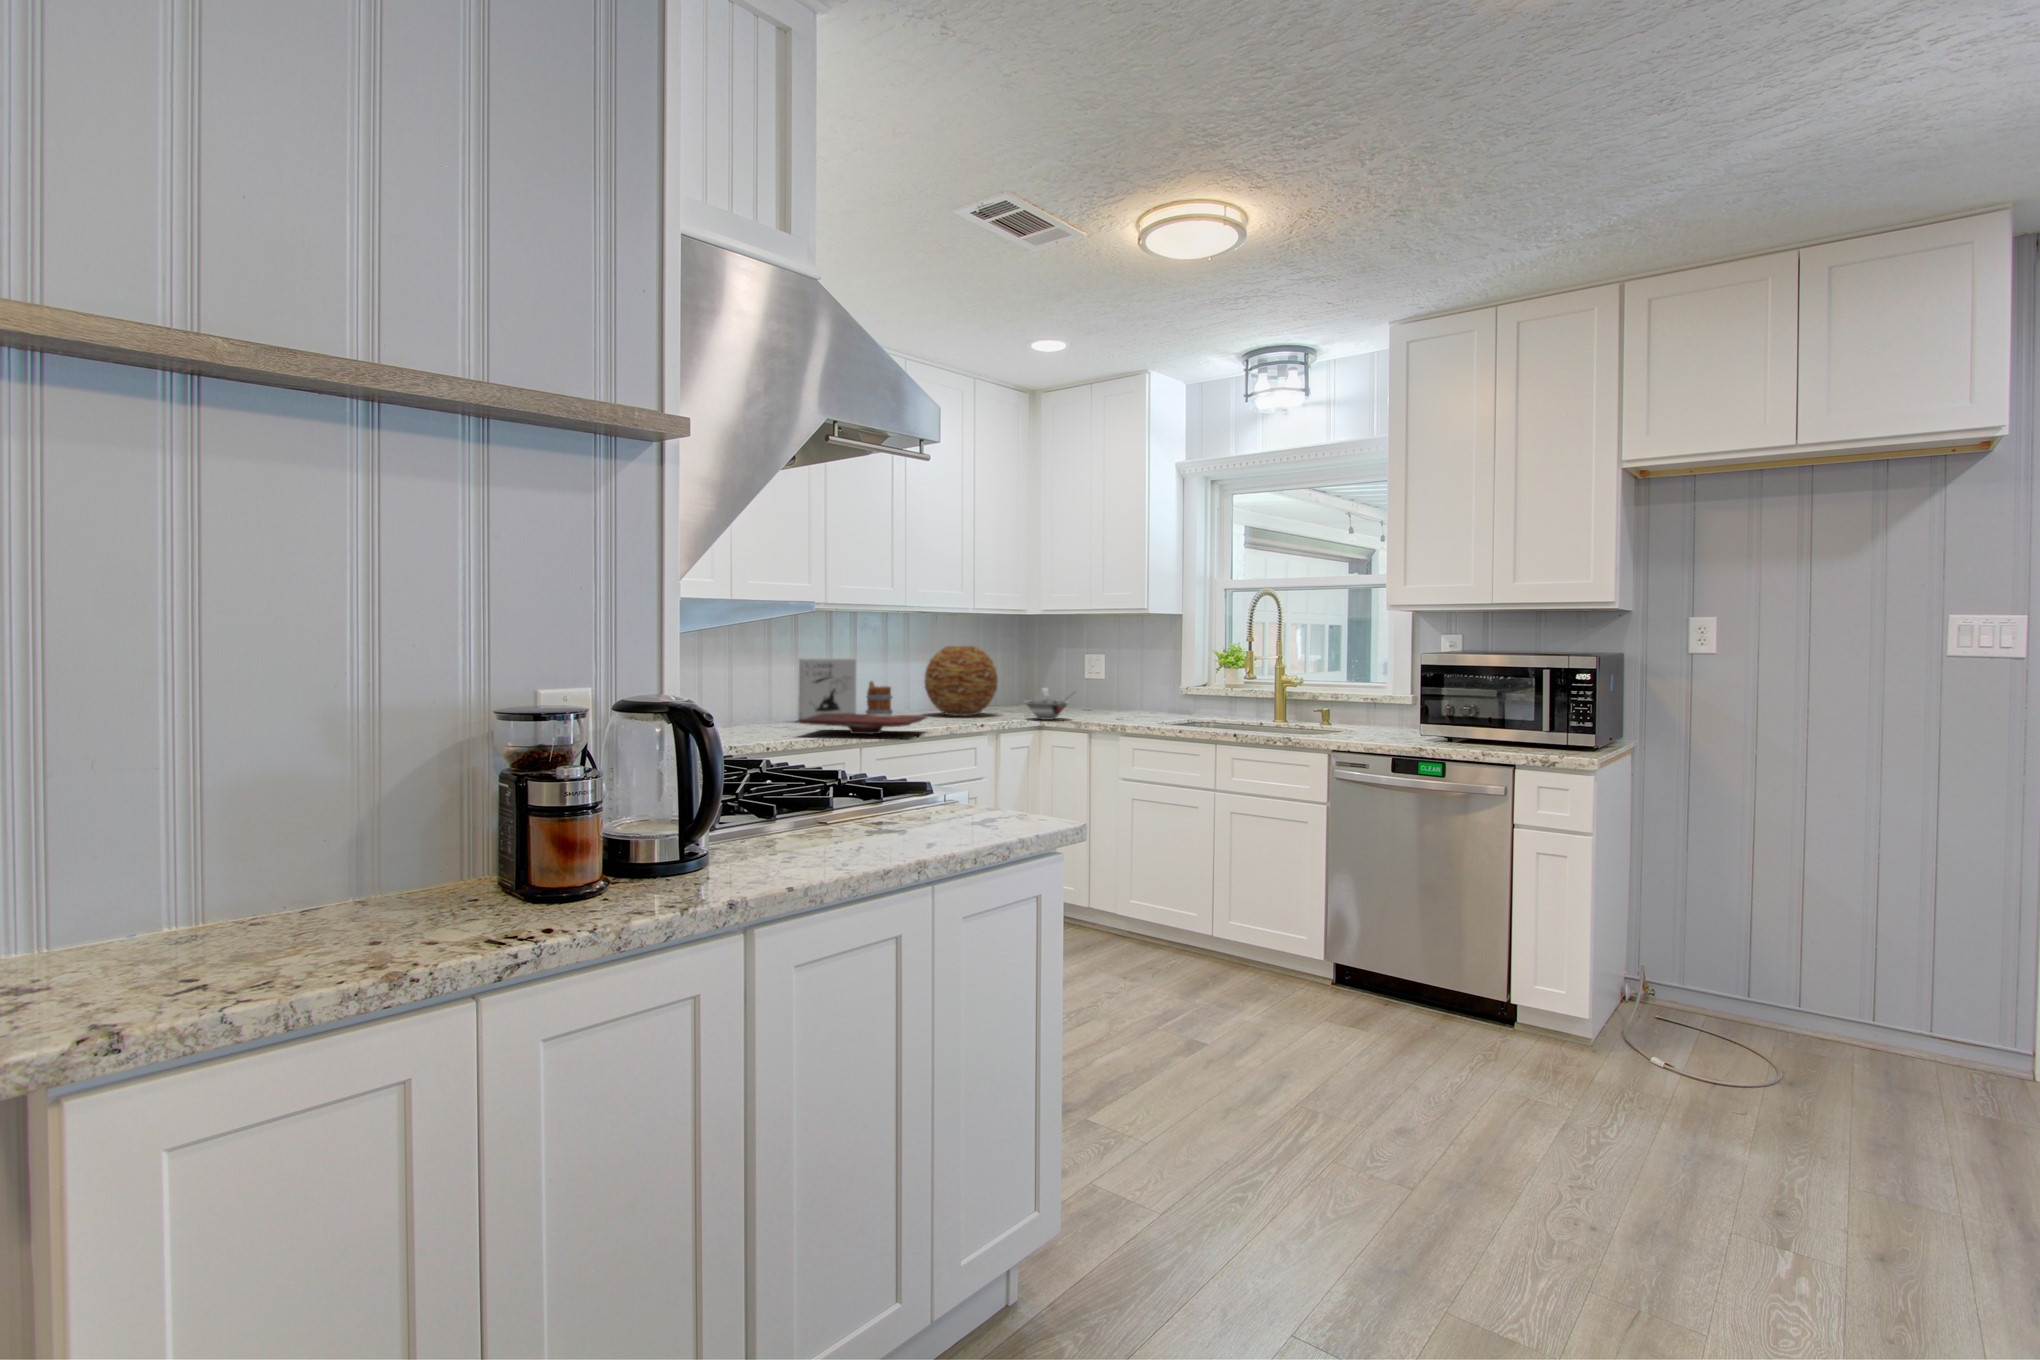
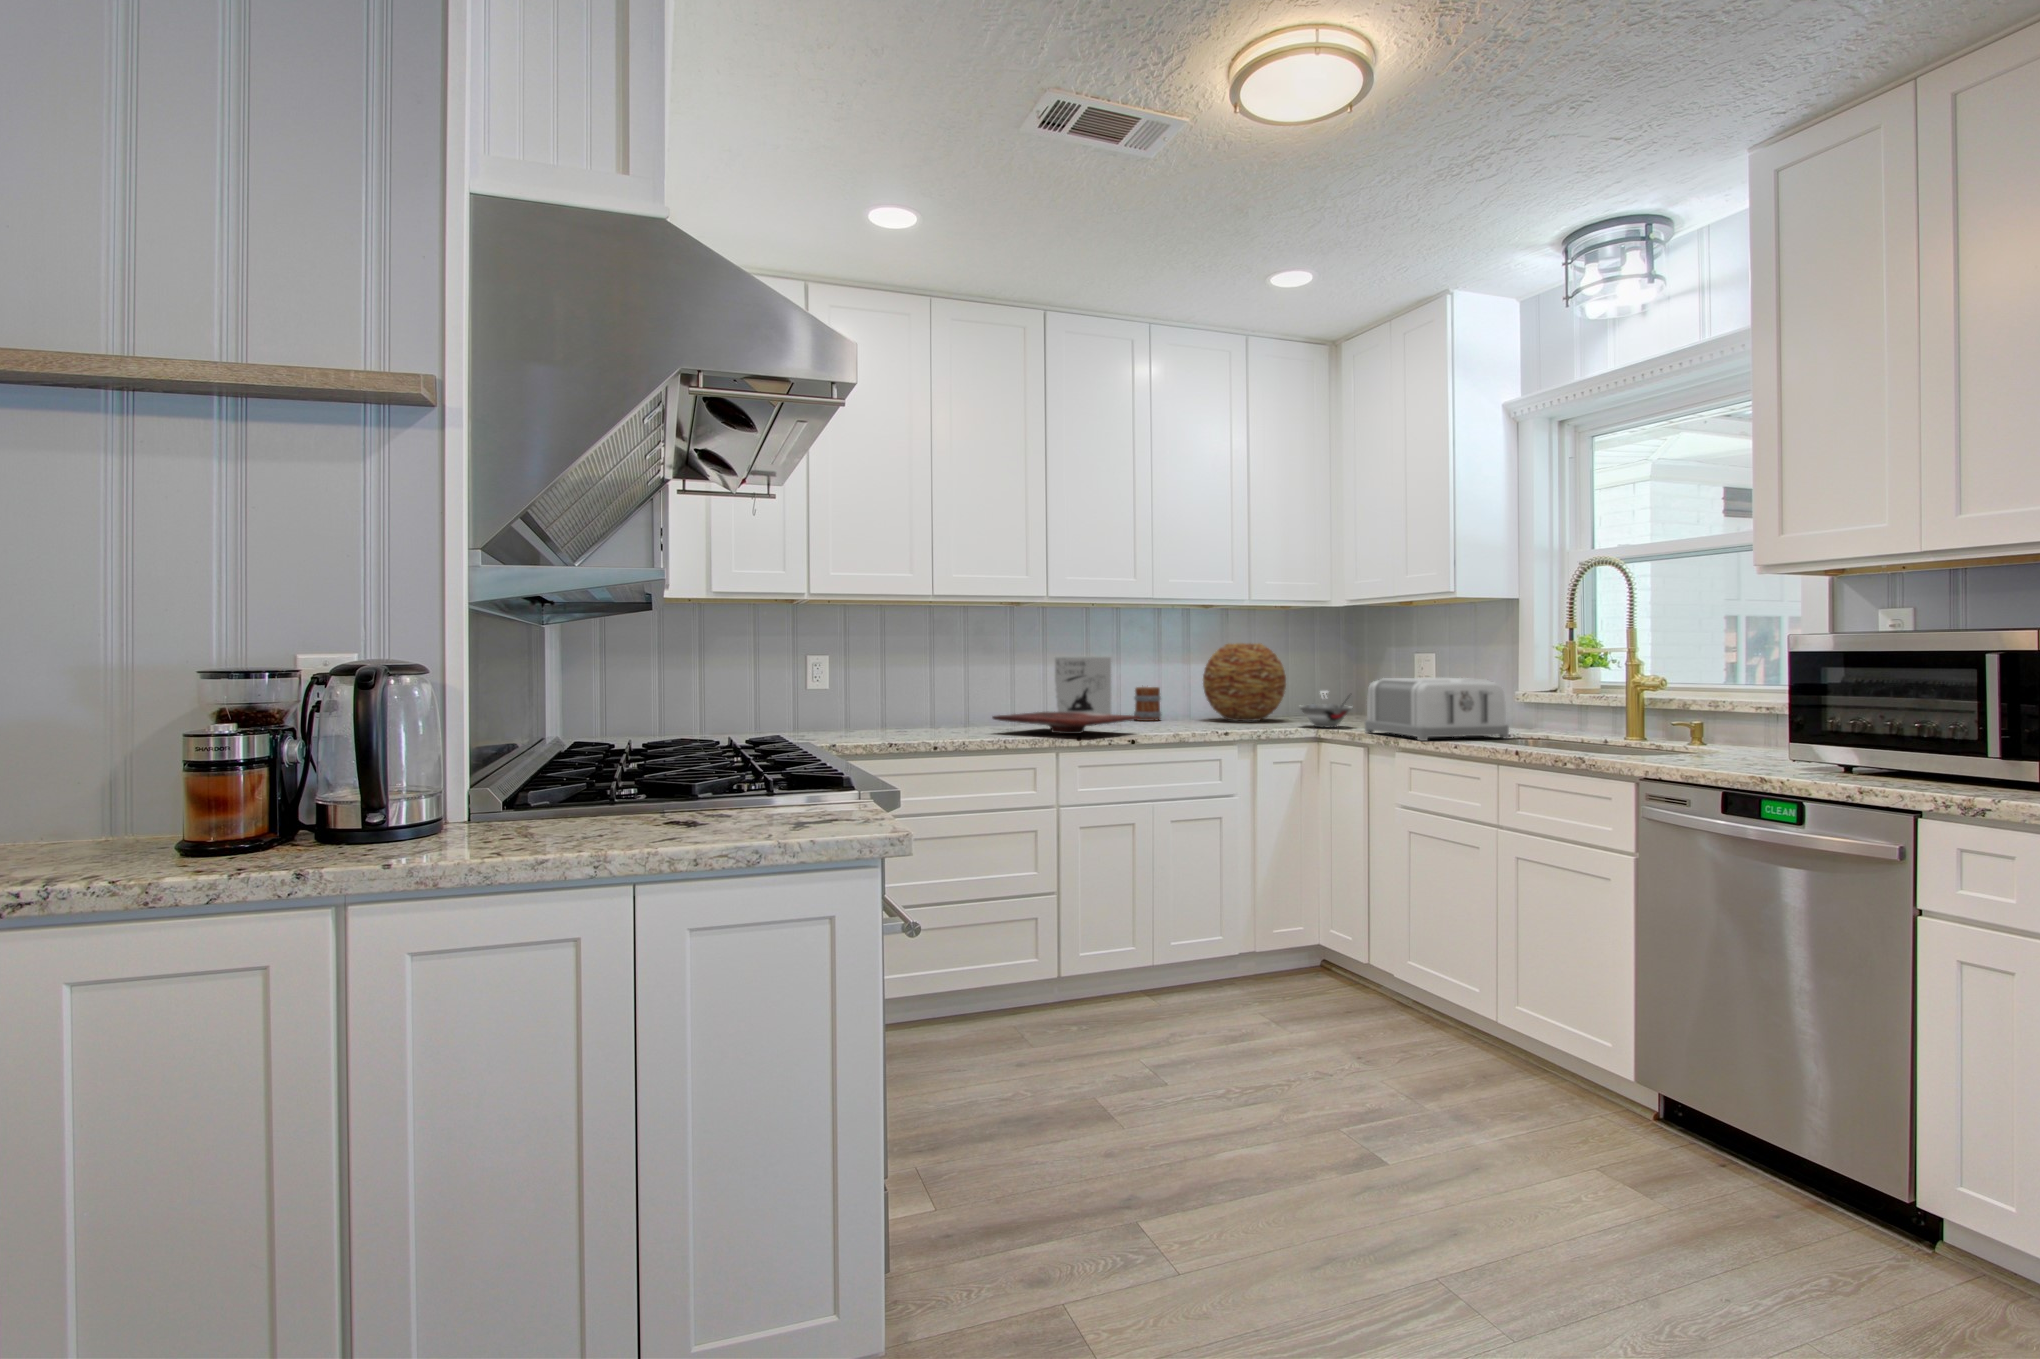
toaster: none [1093,677,1203,729] -> present [1365,678,1509,741]

